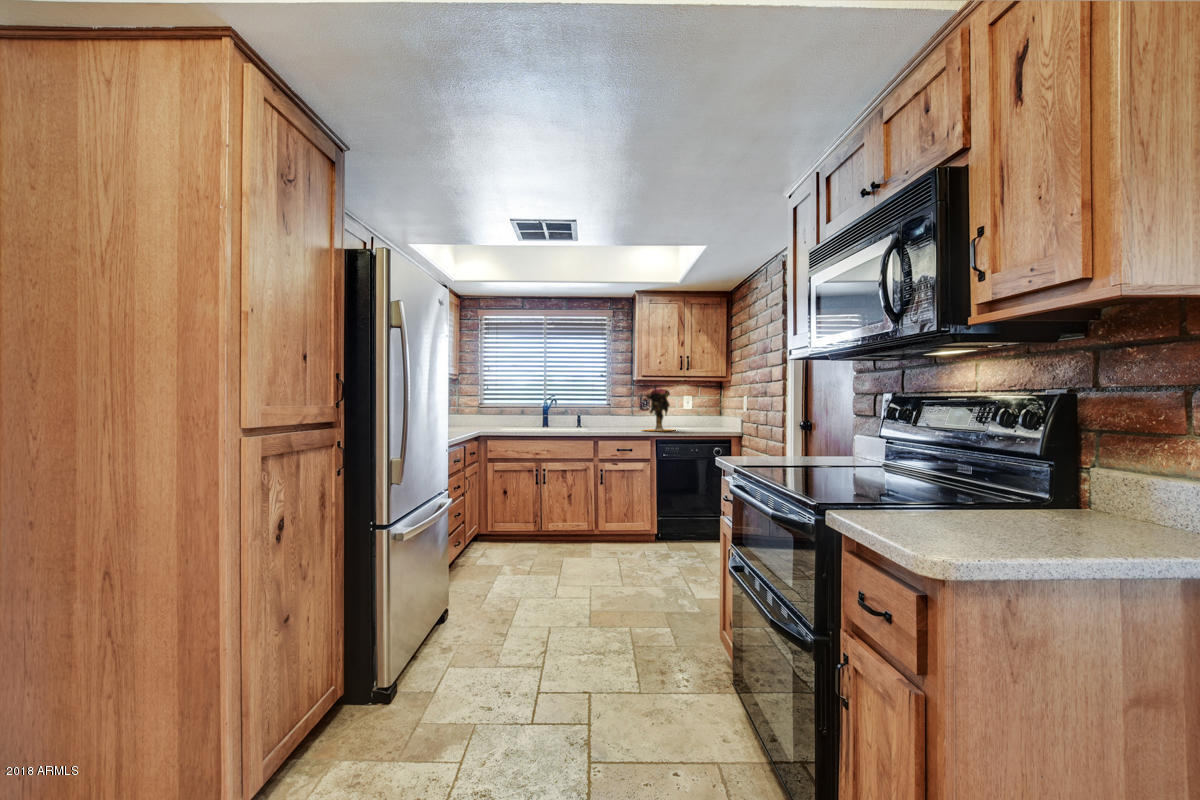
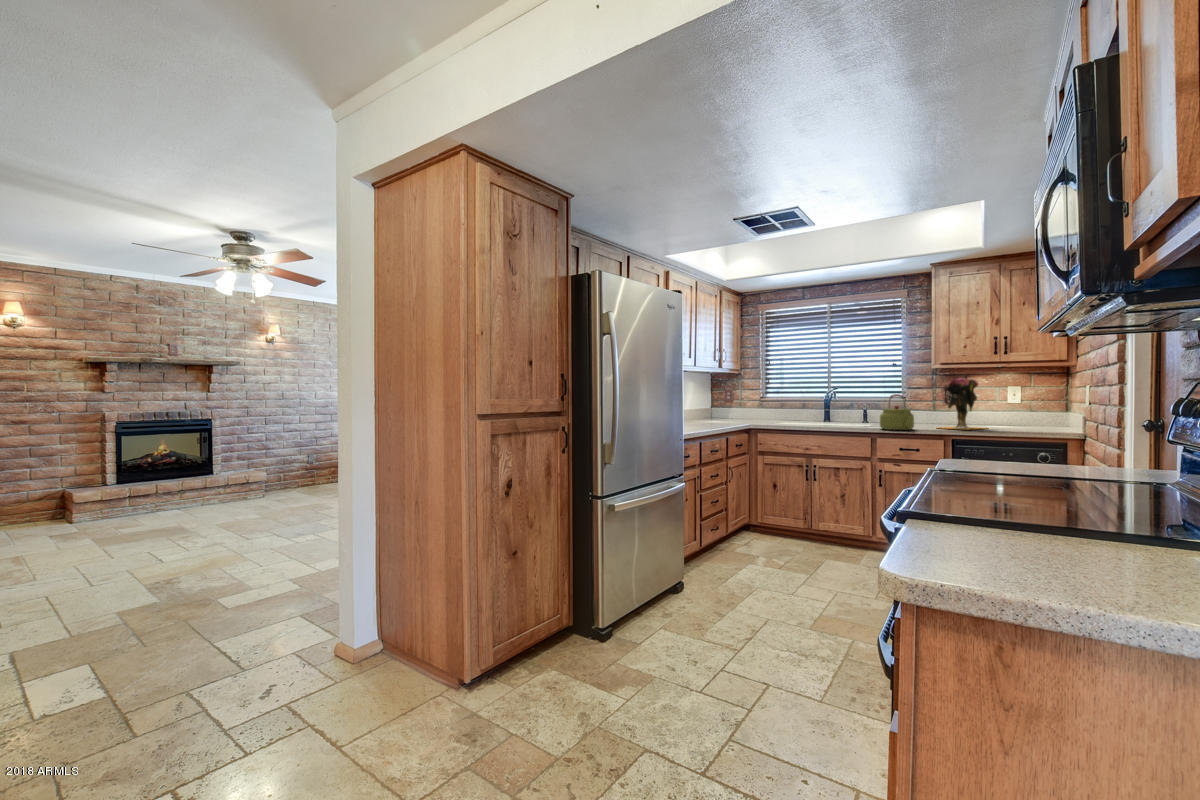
kettle: none [602,401,630,433] -> present [880,394,914,430]

